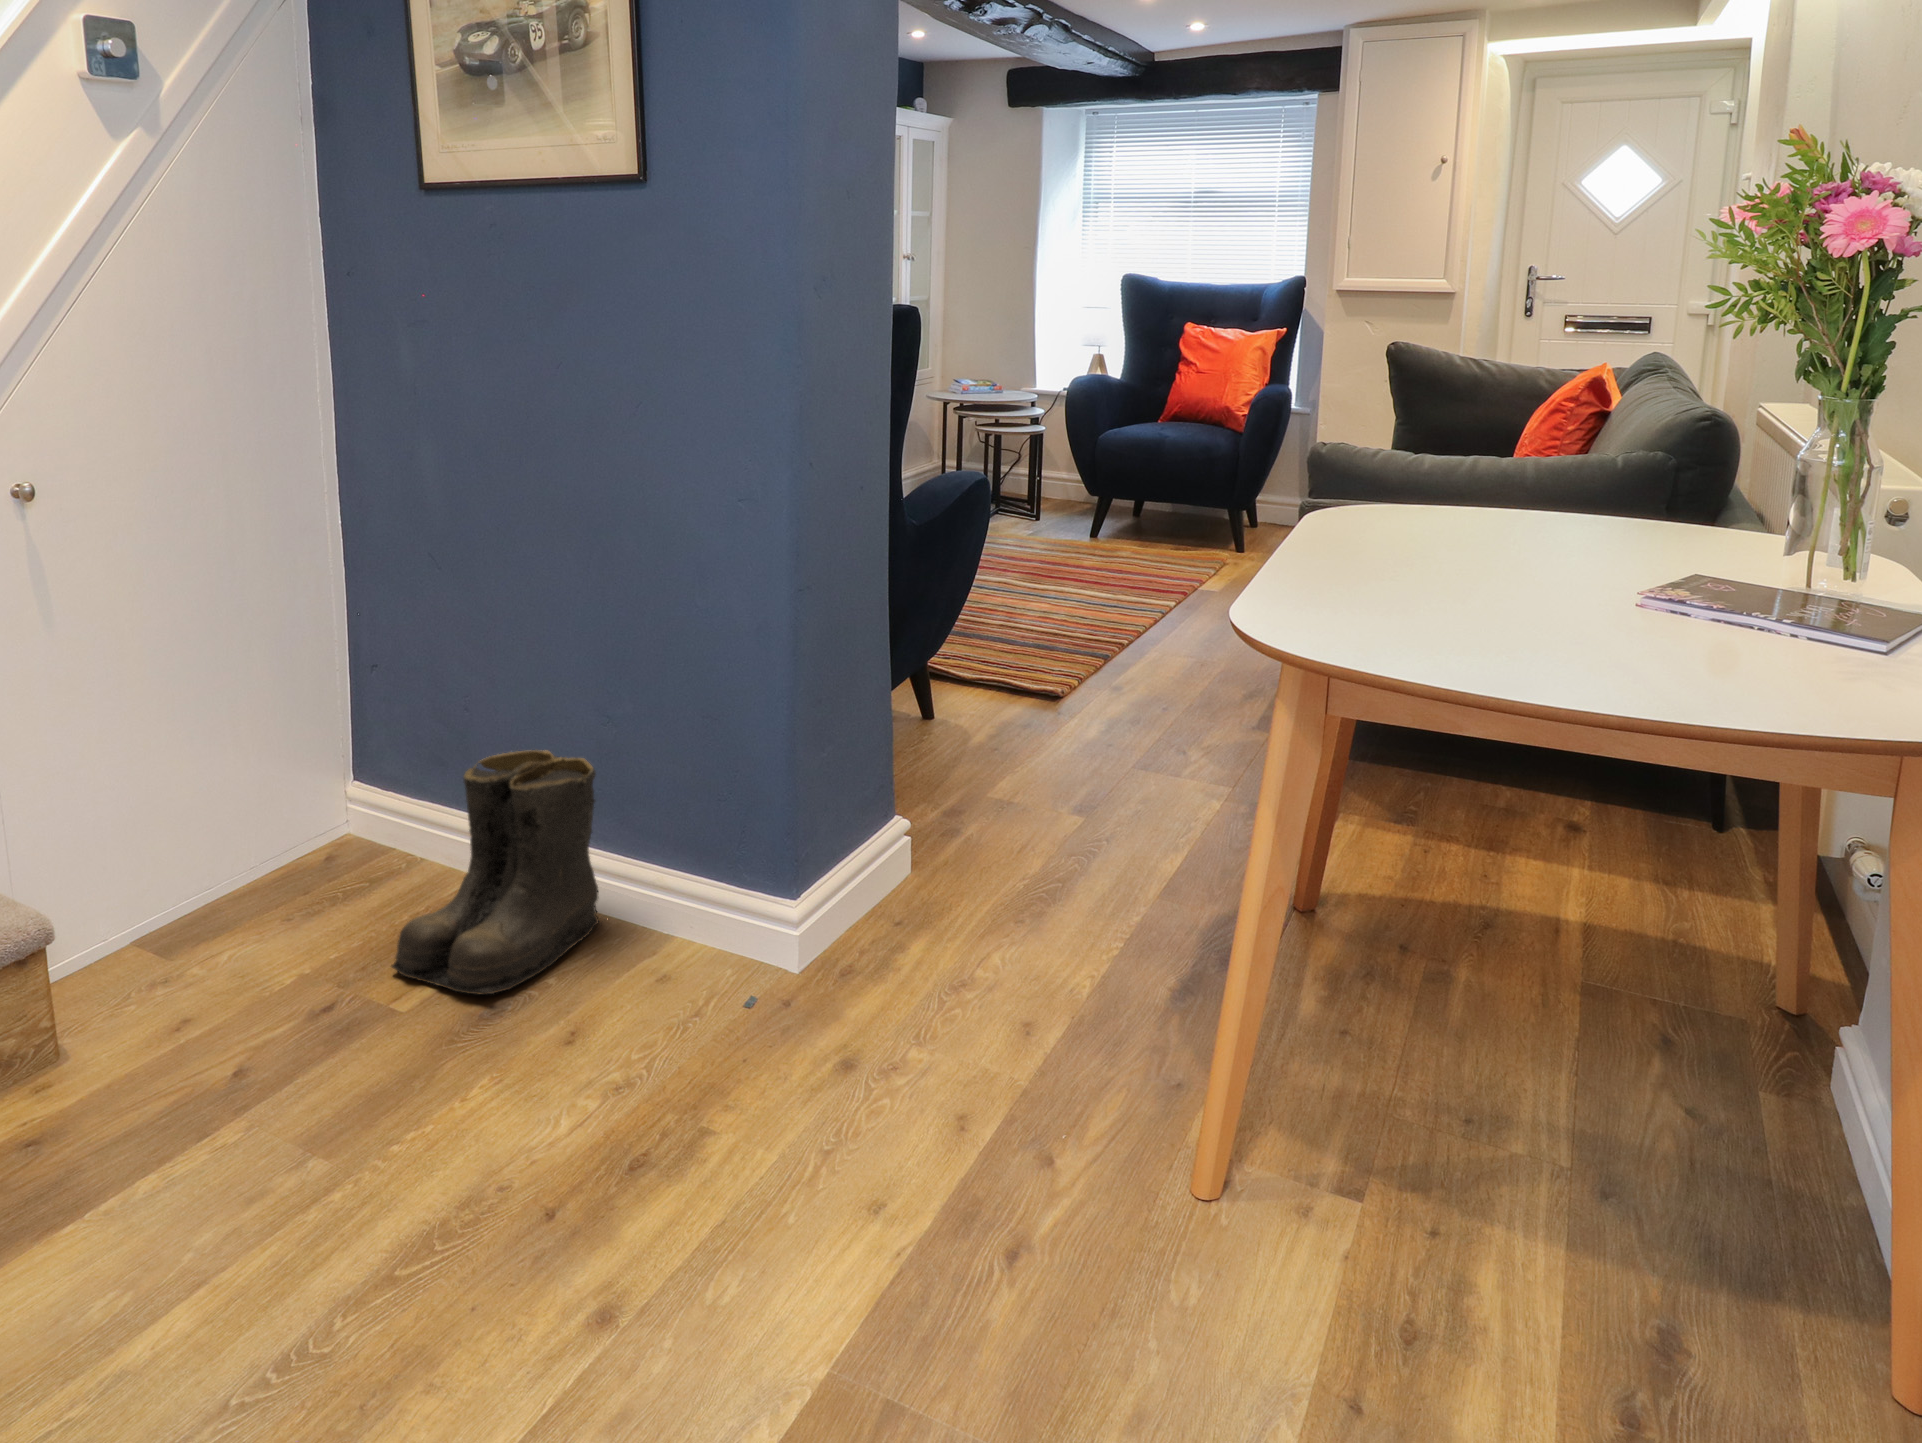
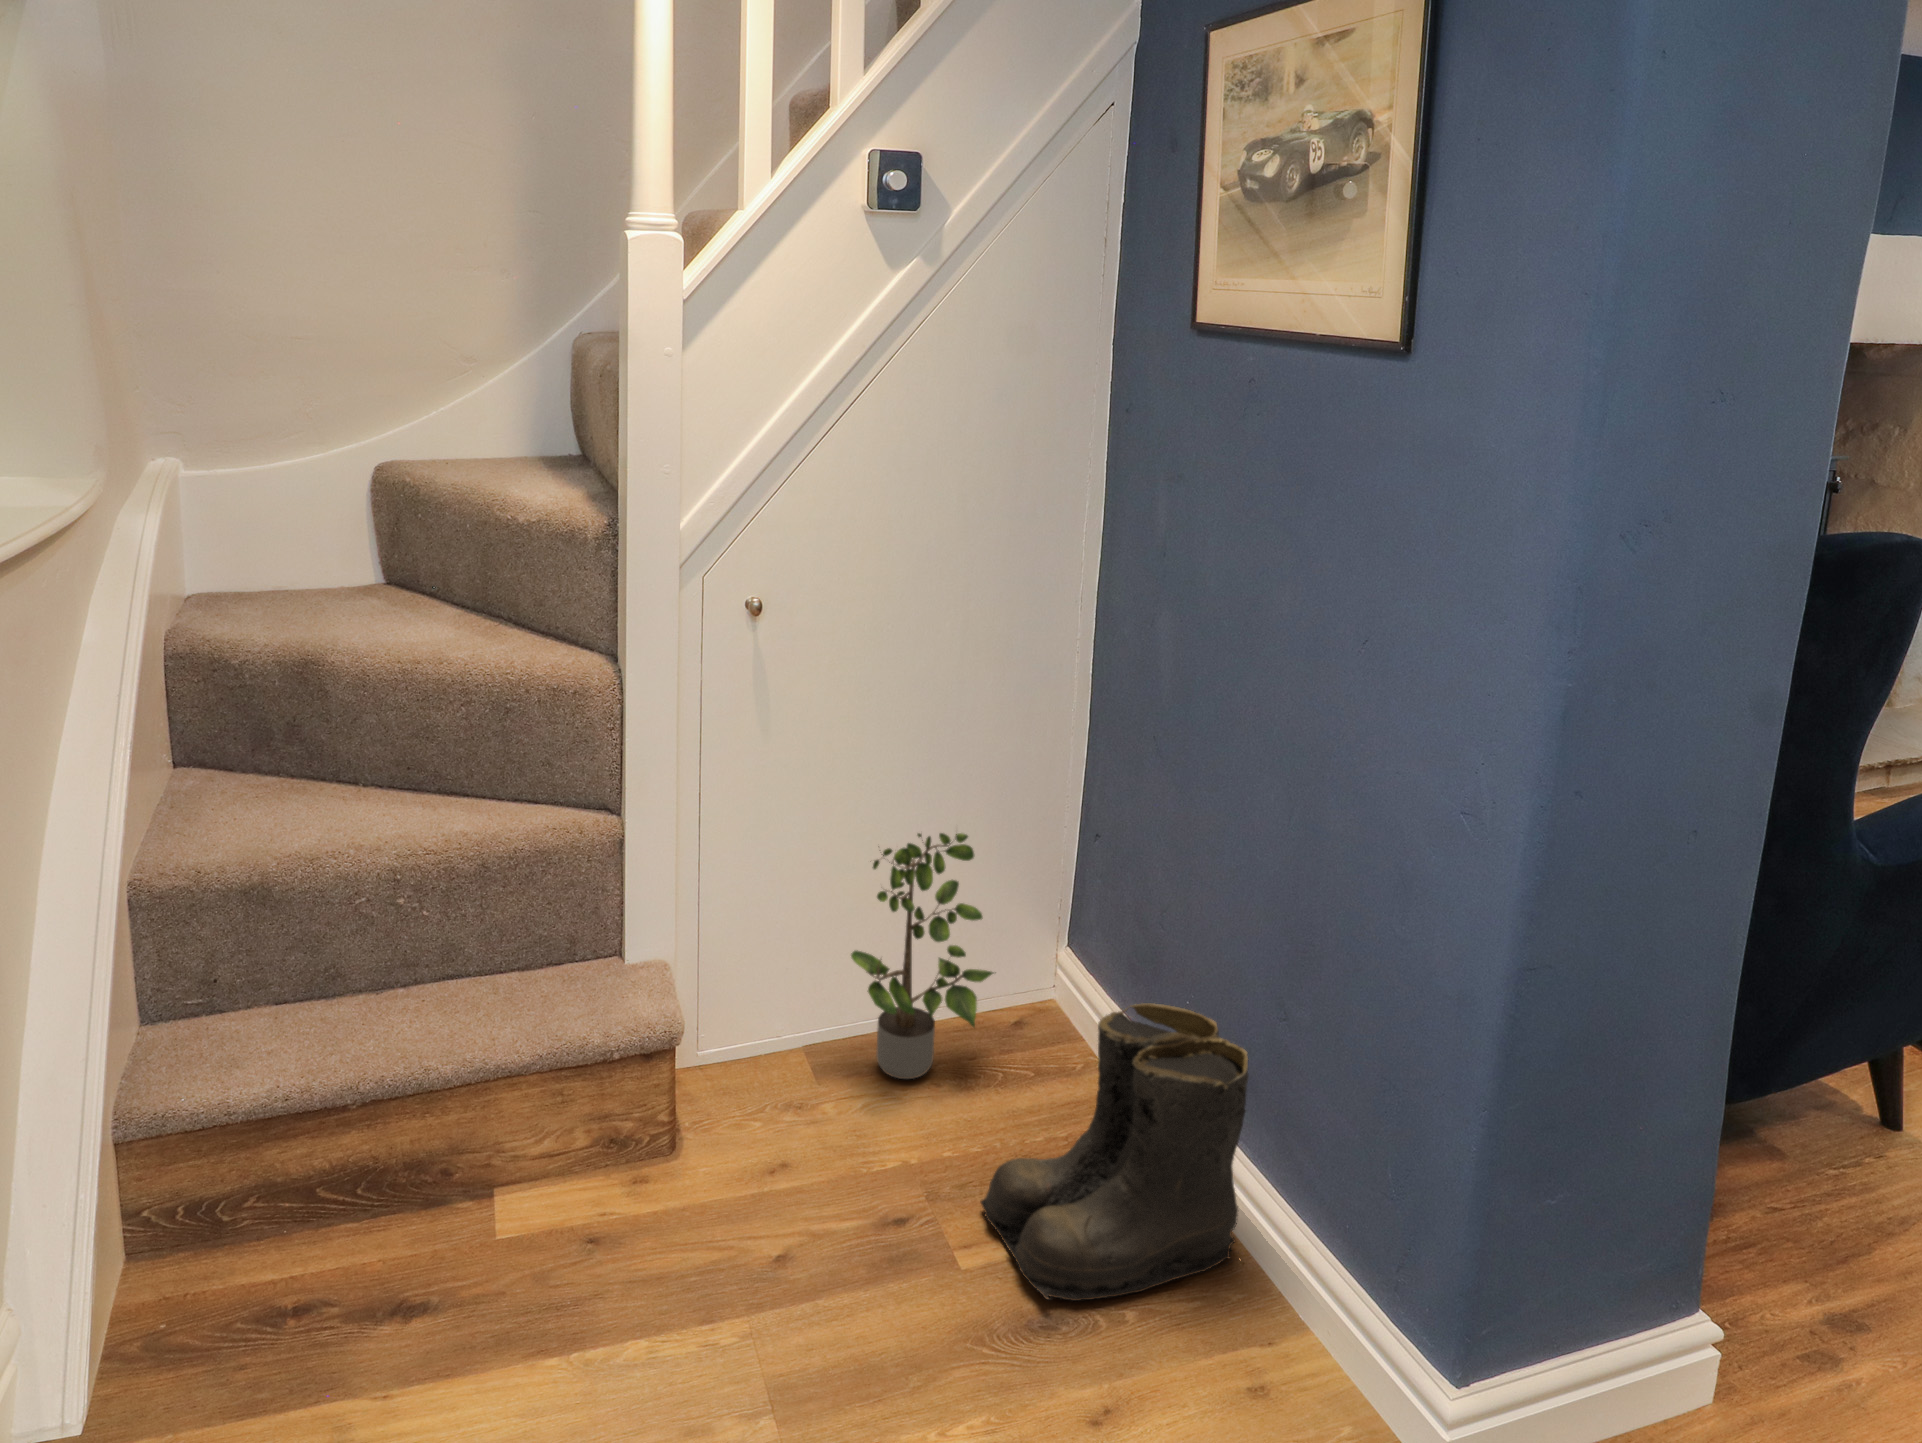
potted plant: none [176,674,317,928] -> present [851,833,993,1079]

